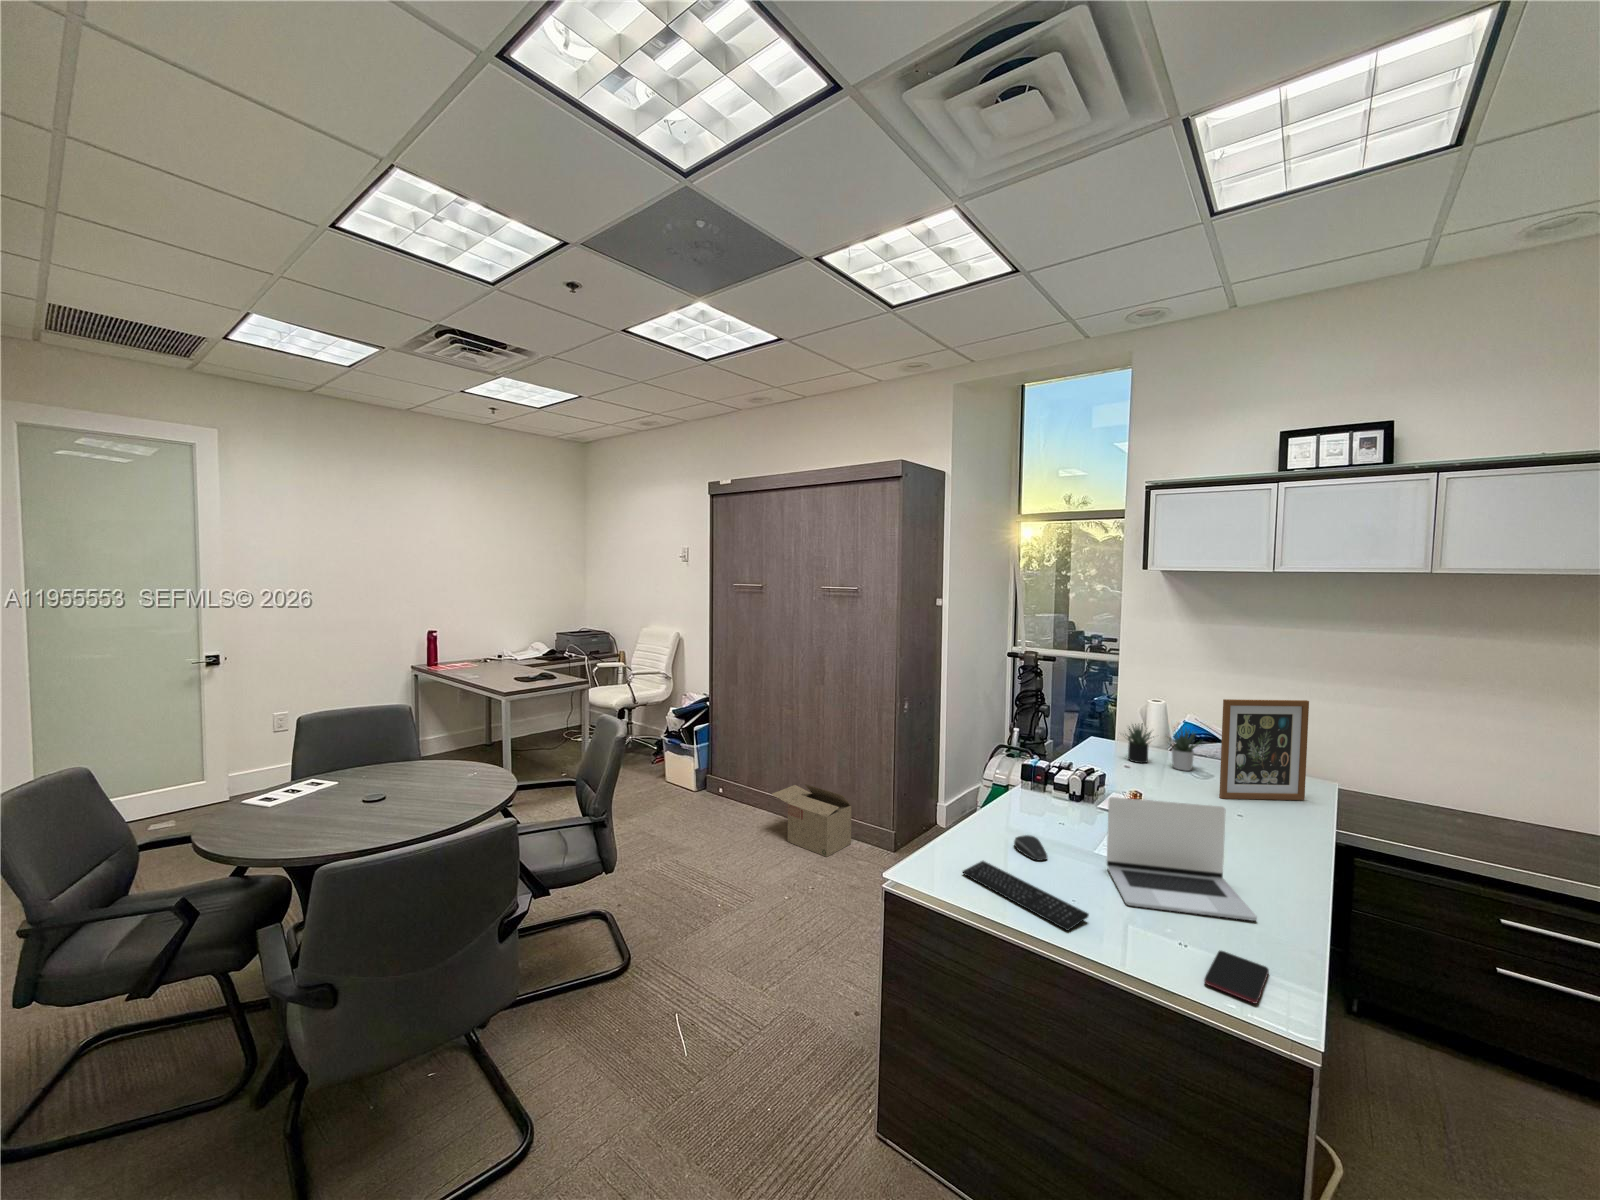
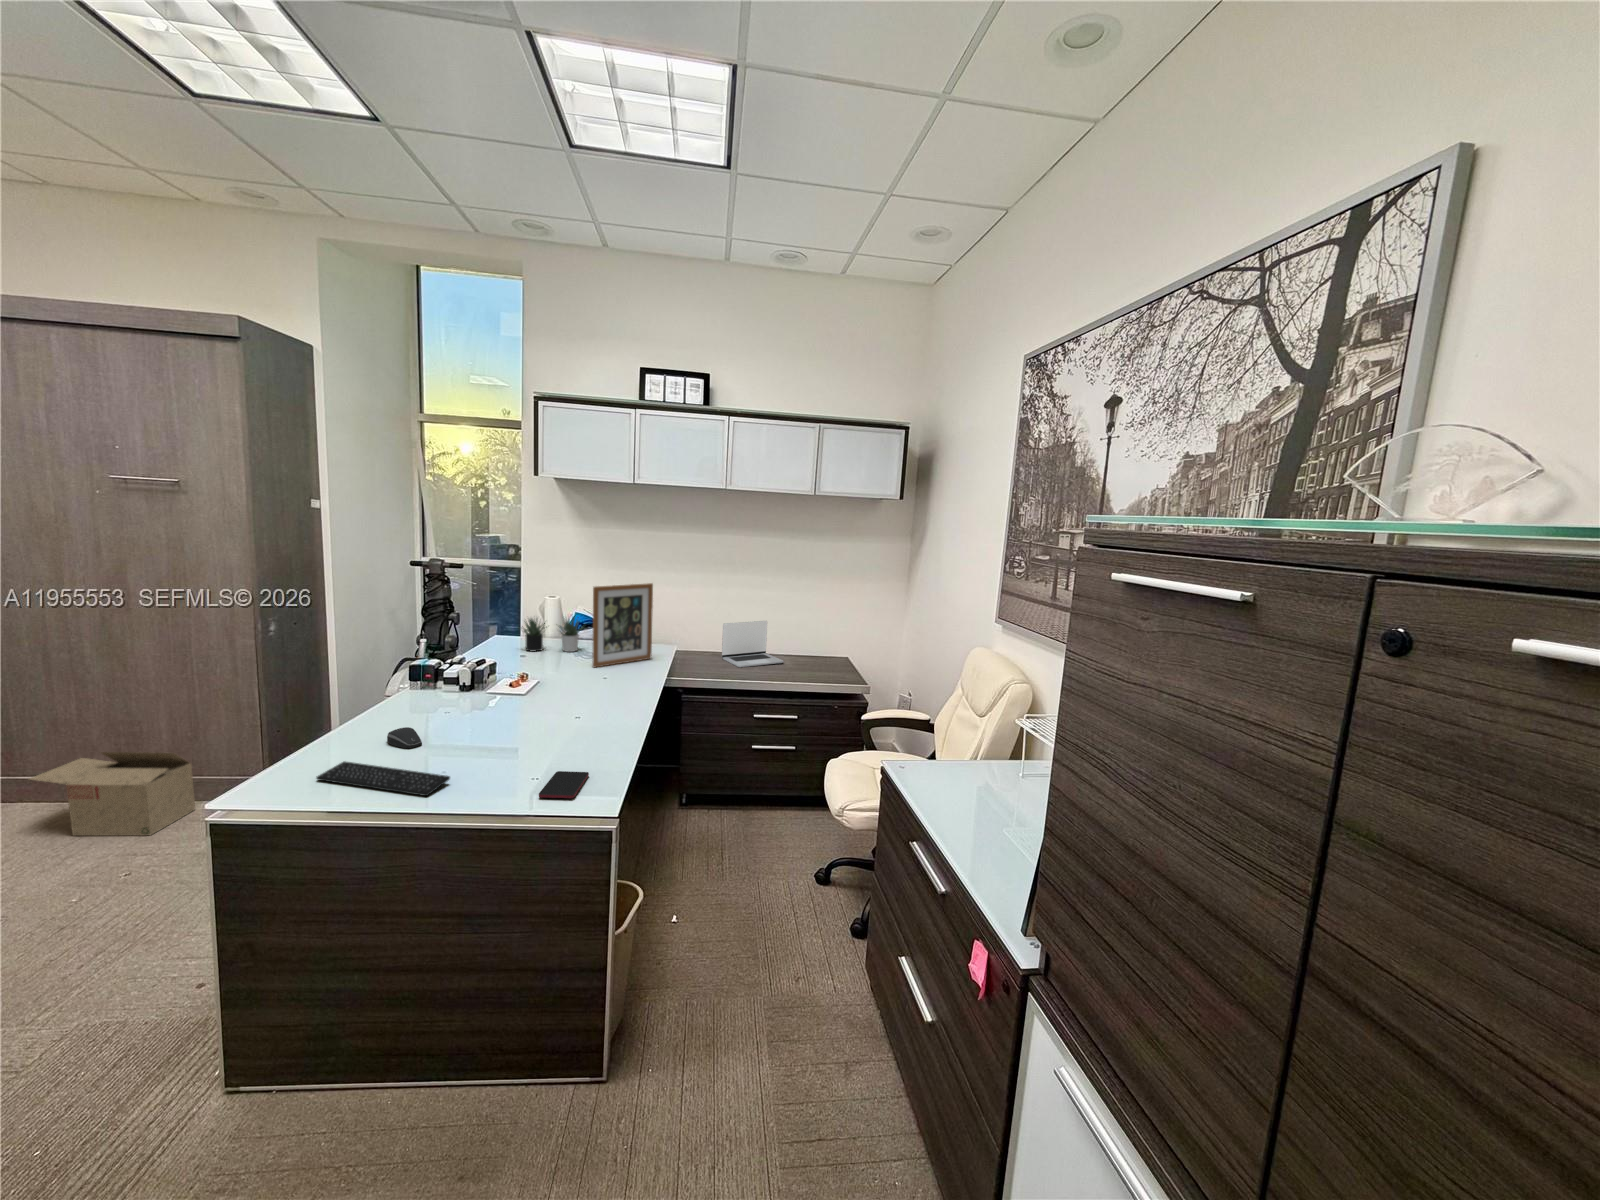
laptop: present [1107,797,1257,921] -> present [722,621,784,667]

